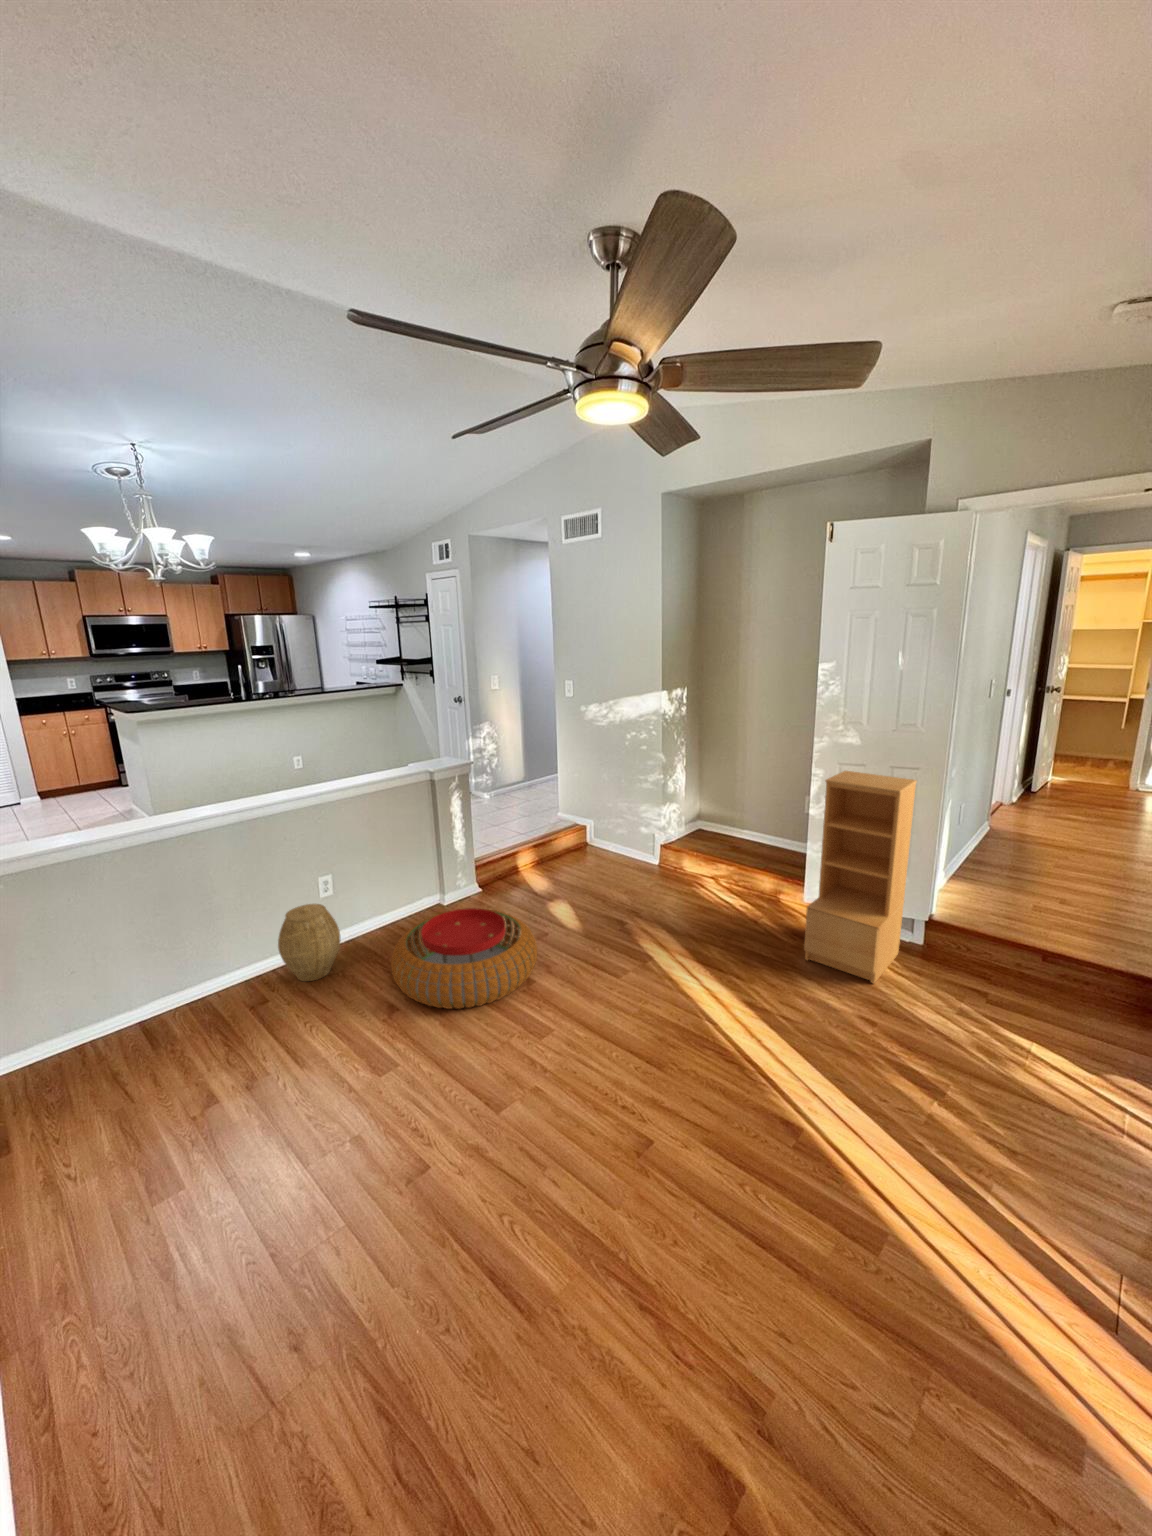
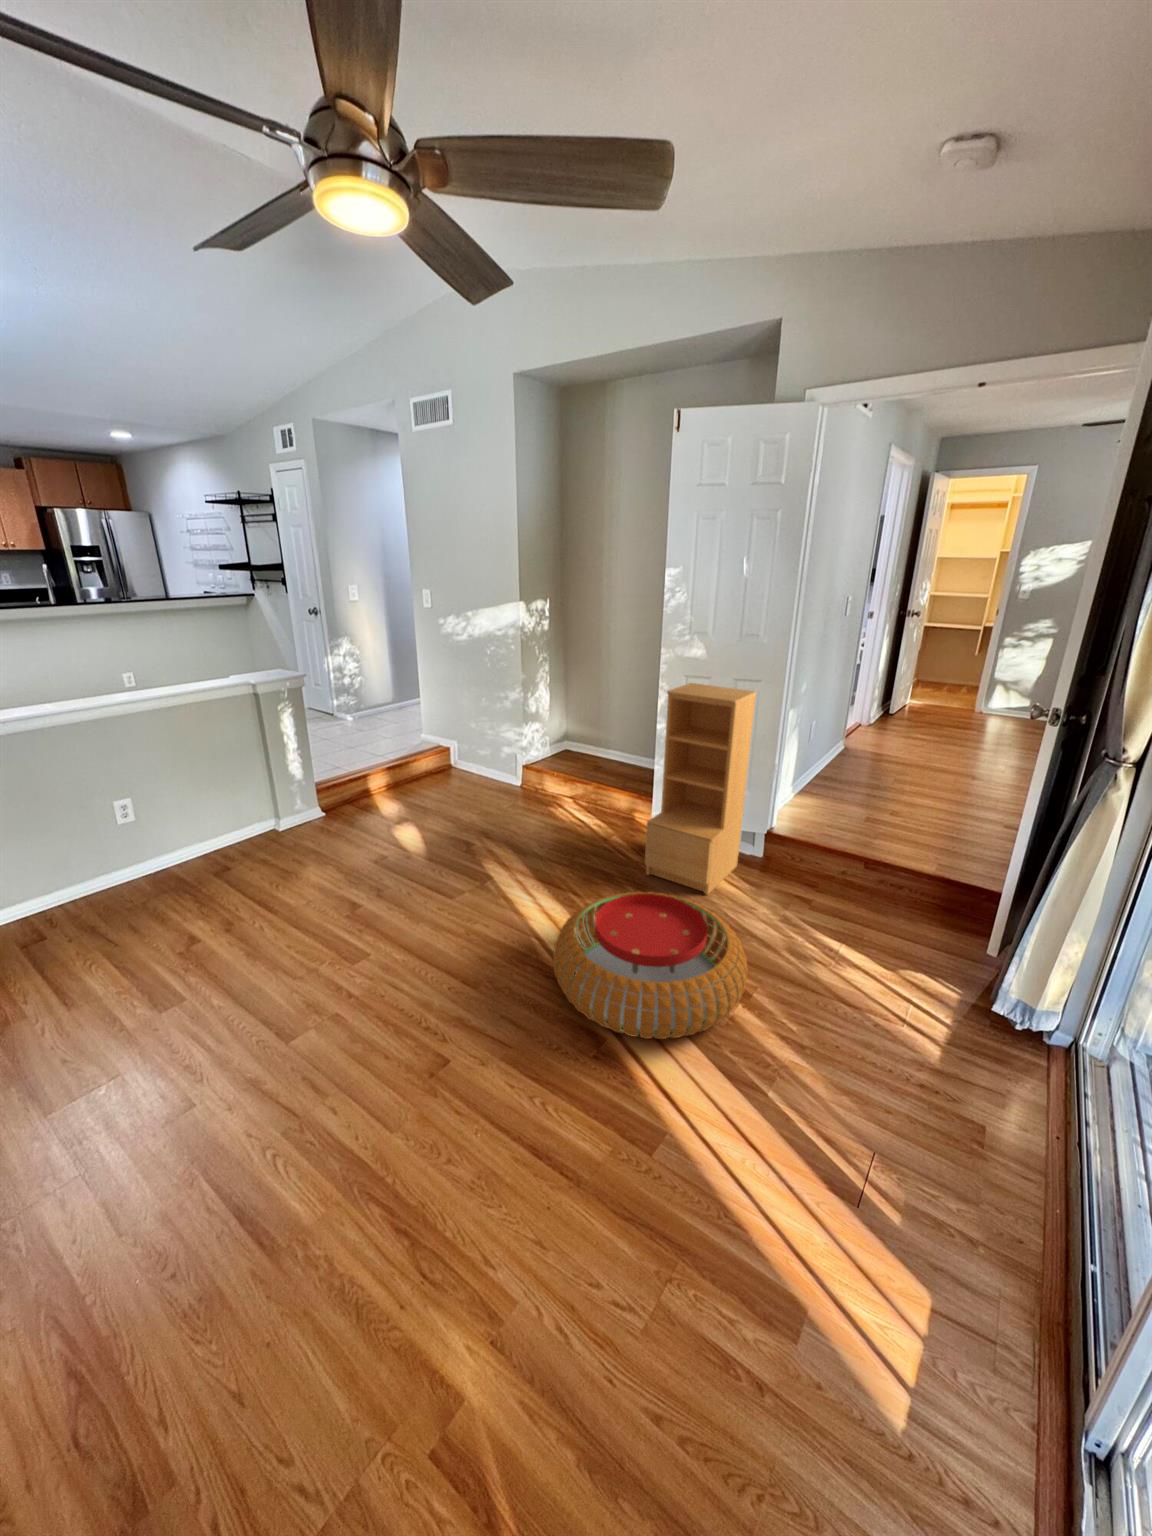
woven basket: present [278,904,340,981] -> none [57,830,139,916]
pouf: present [391,908,537,1009] -> present [553,892,748,1039]

